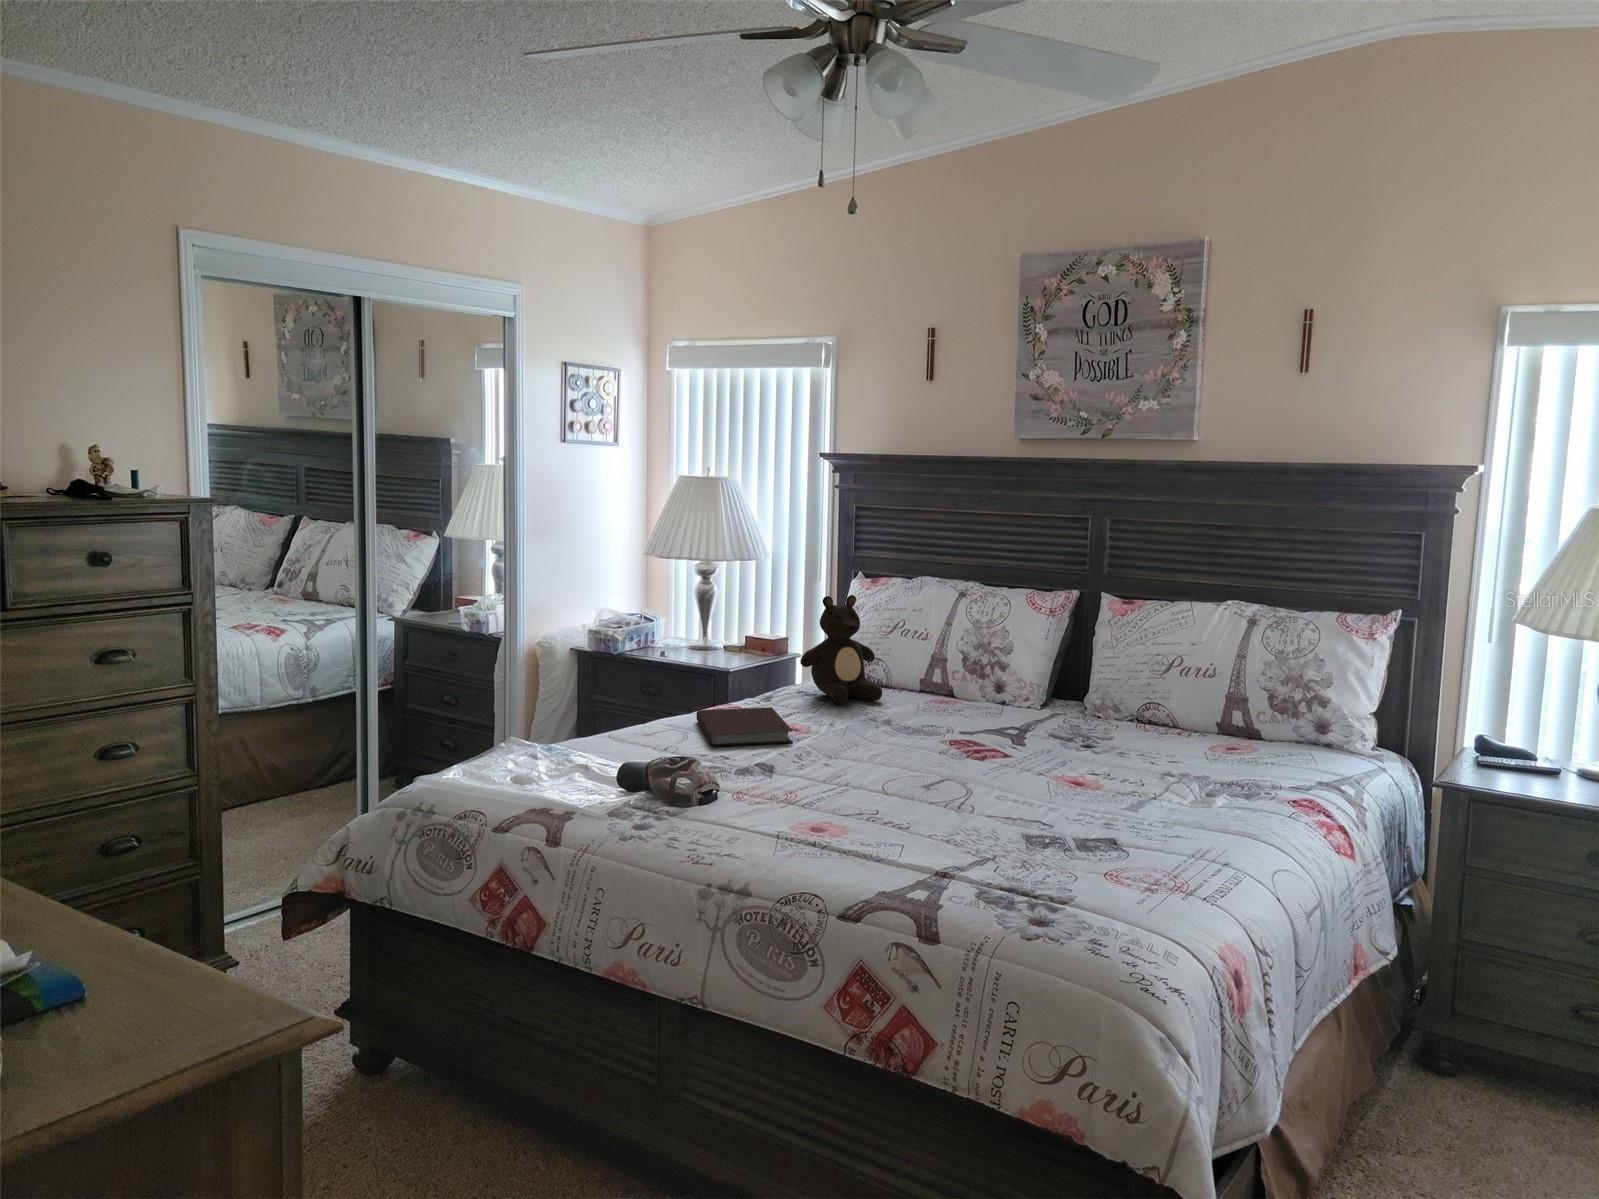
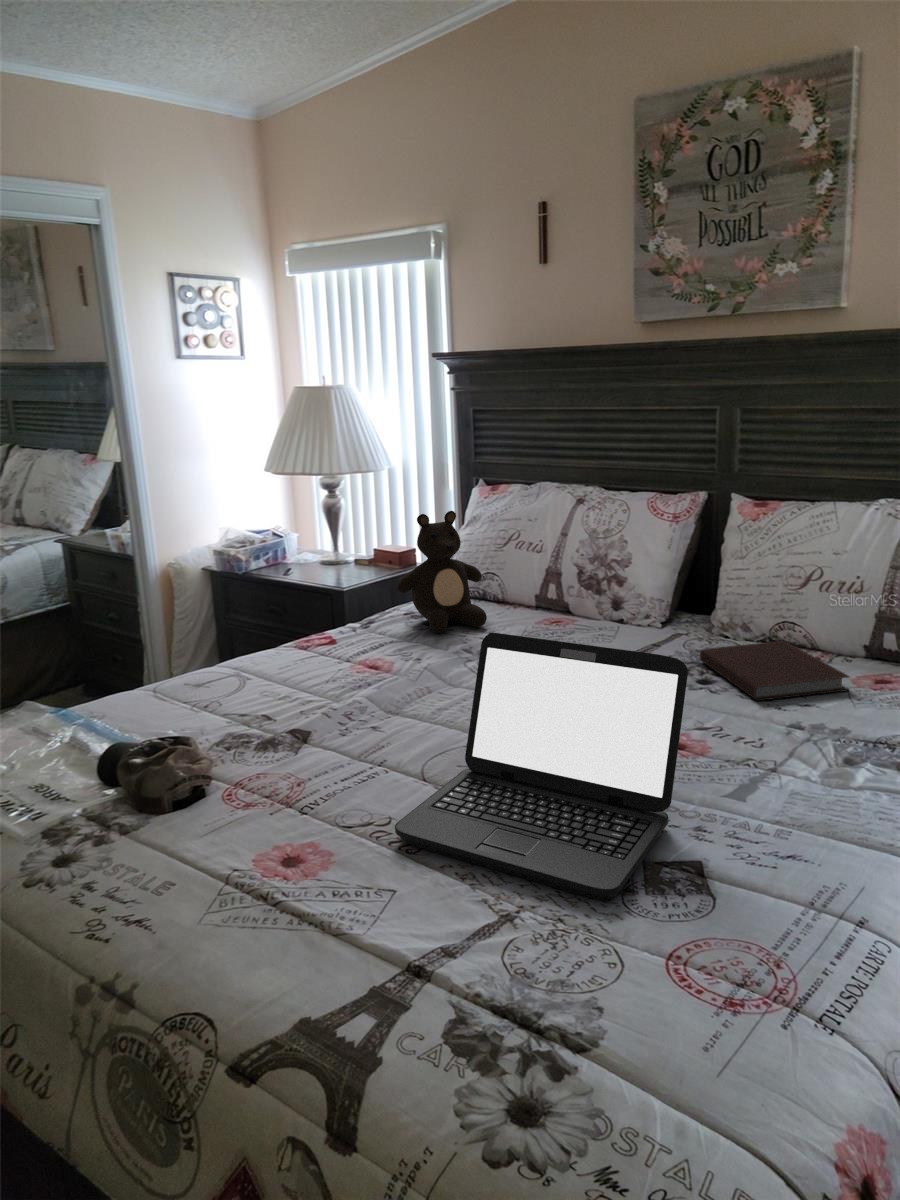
laptop: none [873,681,1101,870] -> present [395,632,688,901]
notebook: present [696,707,793,746] -> present [700,641,849,700]

